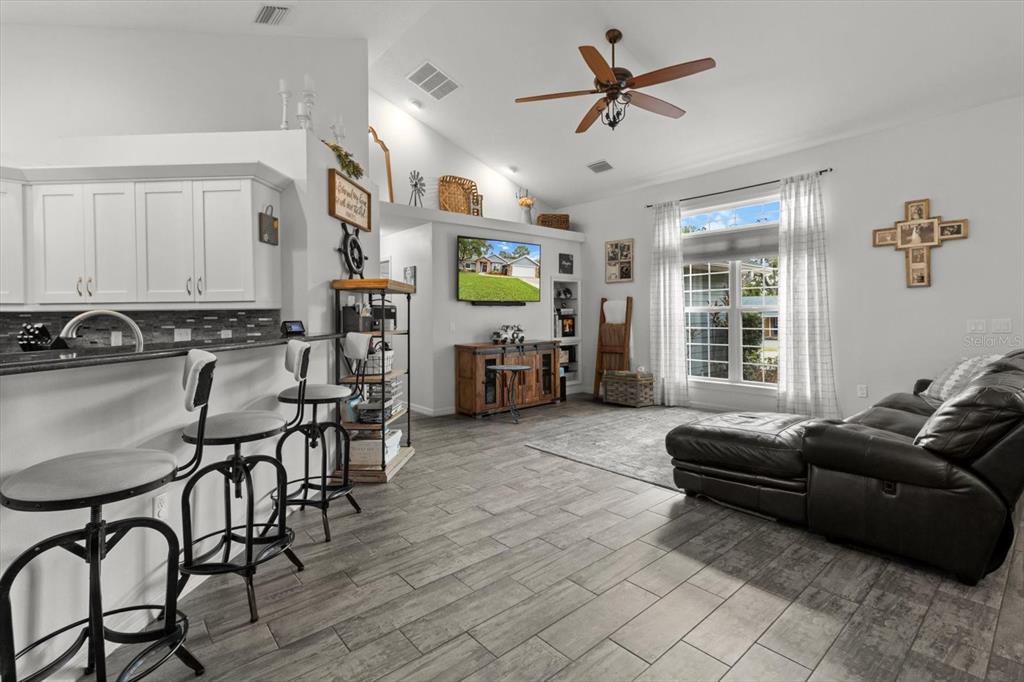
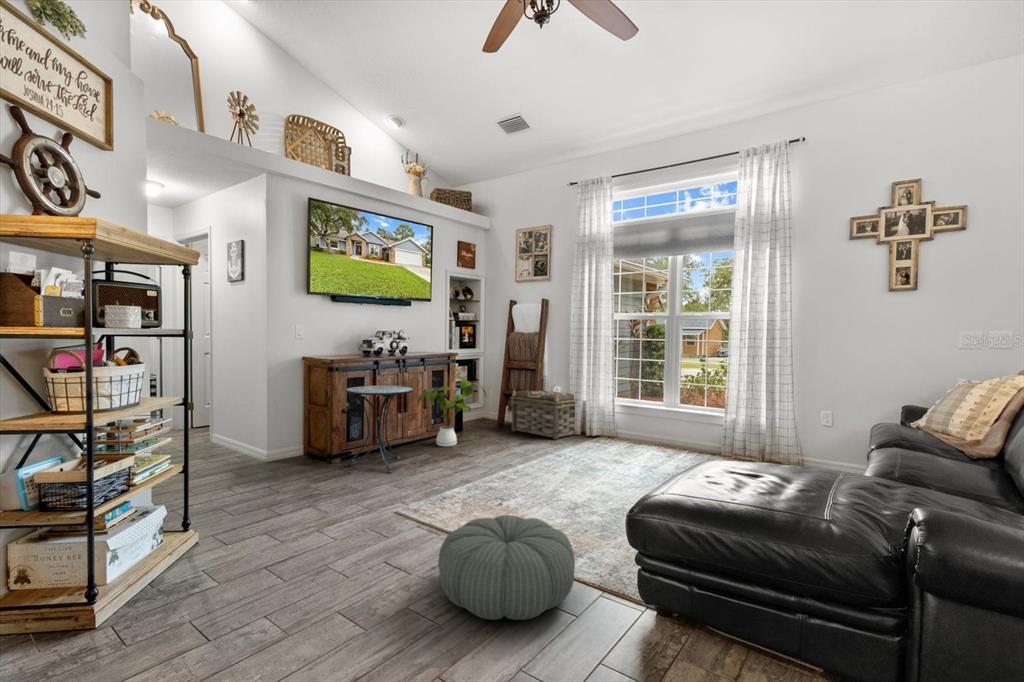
house plant: none [533,359,583,410] -> present [418,376,486,446]
pouf: none [558,435,635,482] -> present [438,515,575,620]

